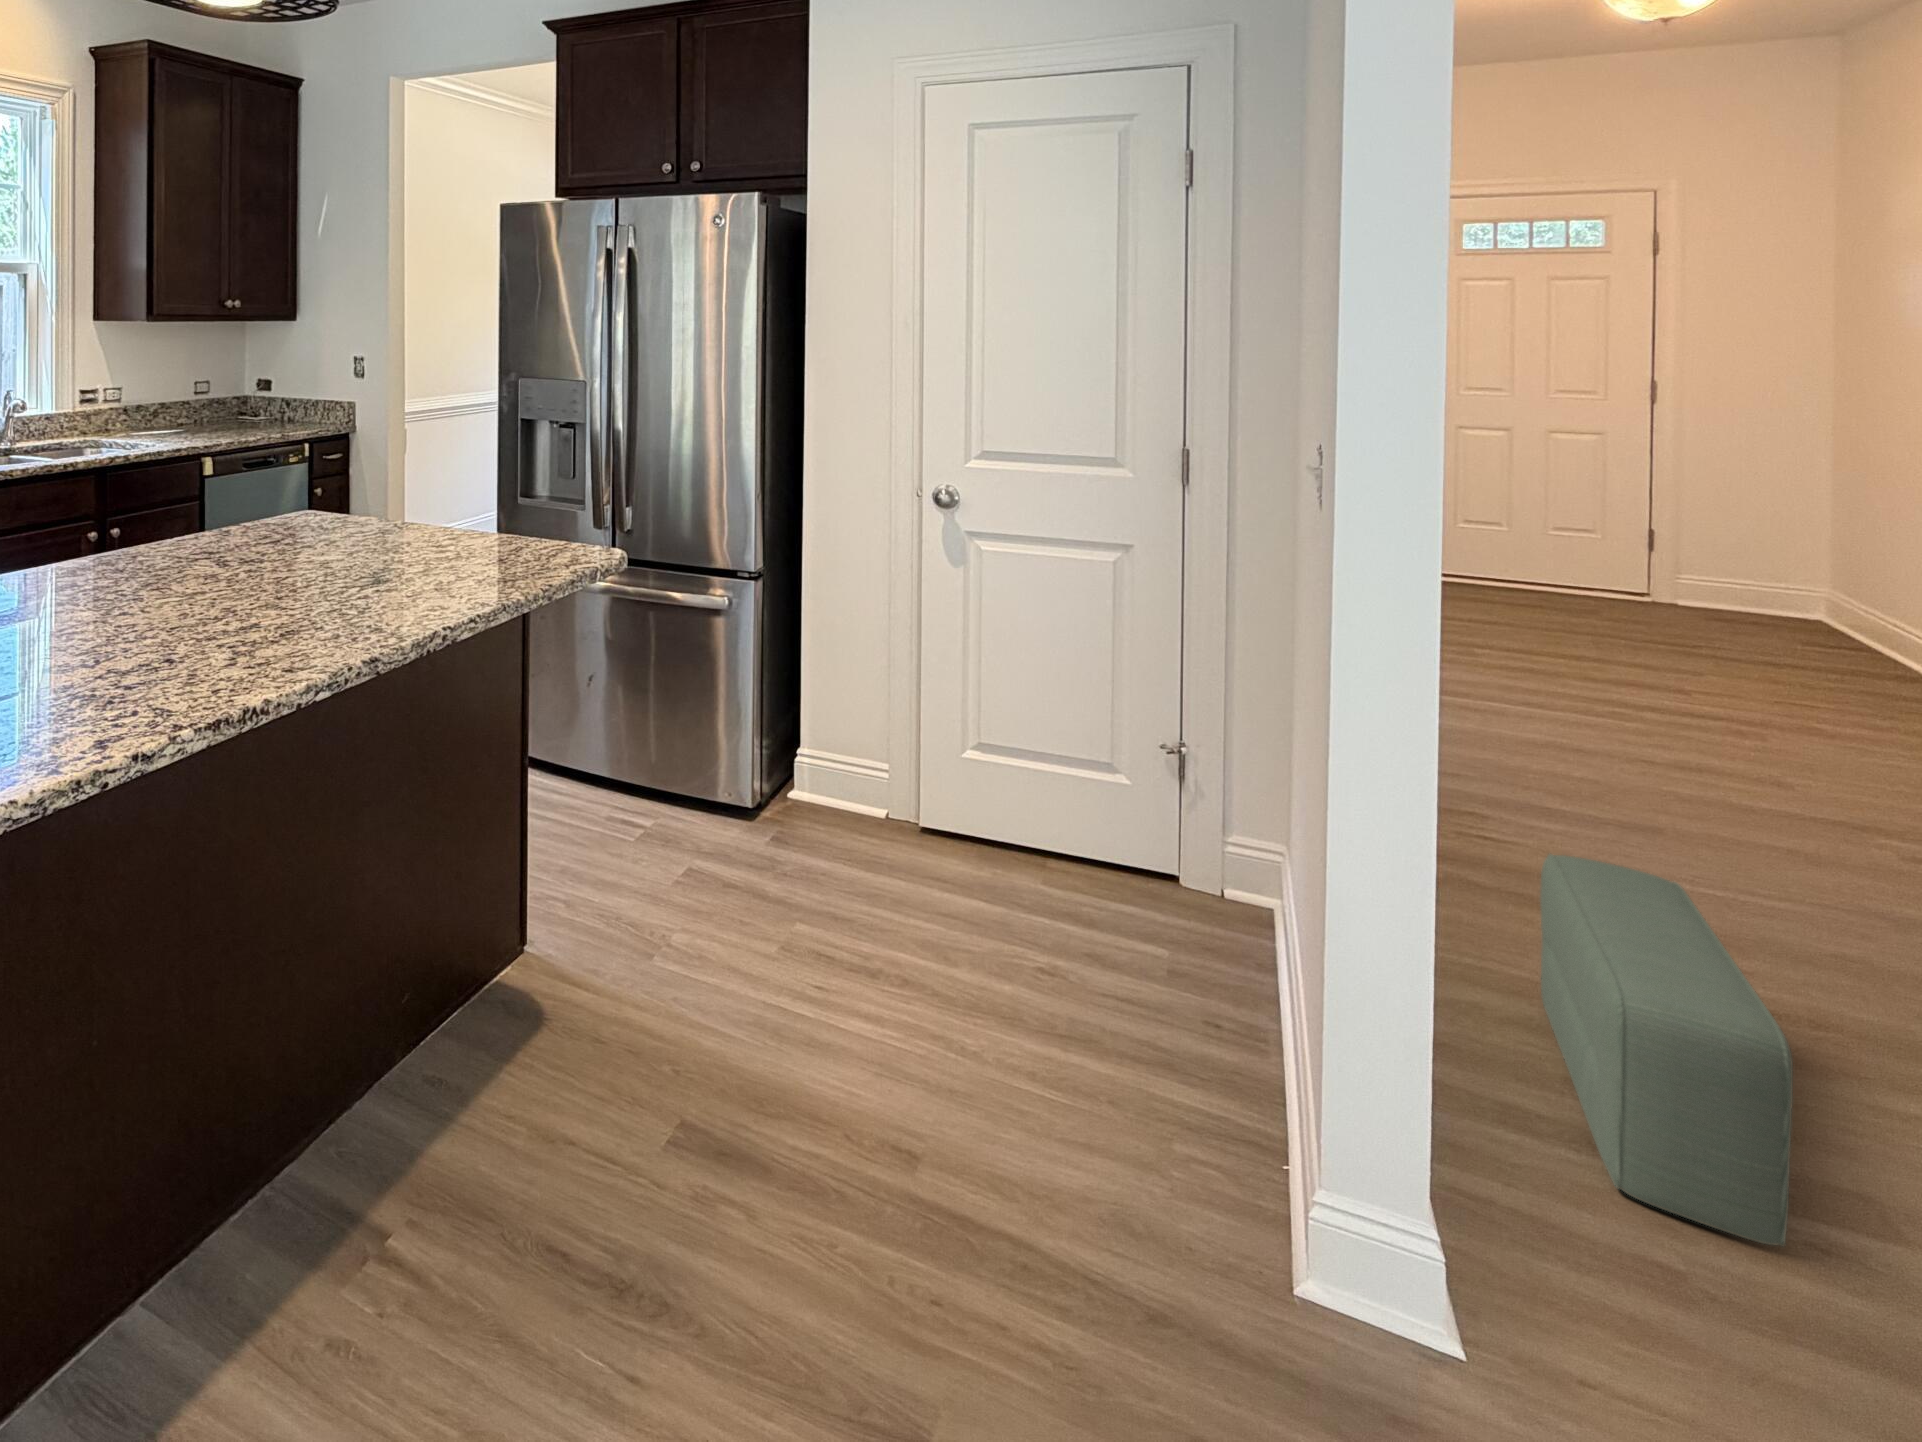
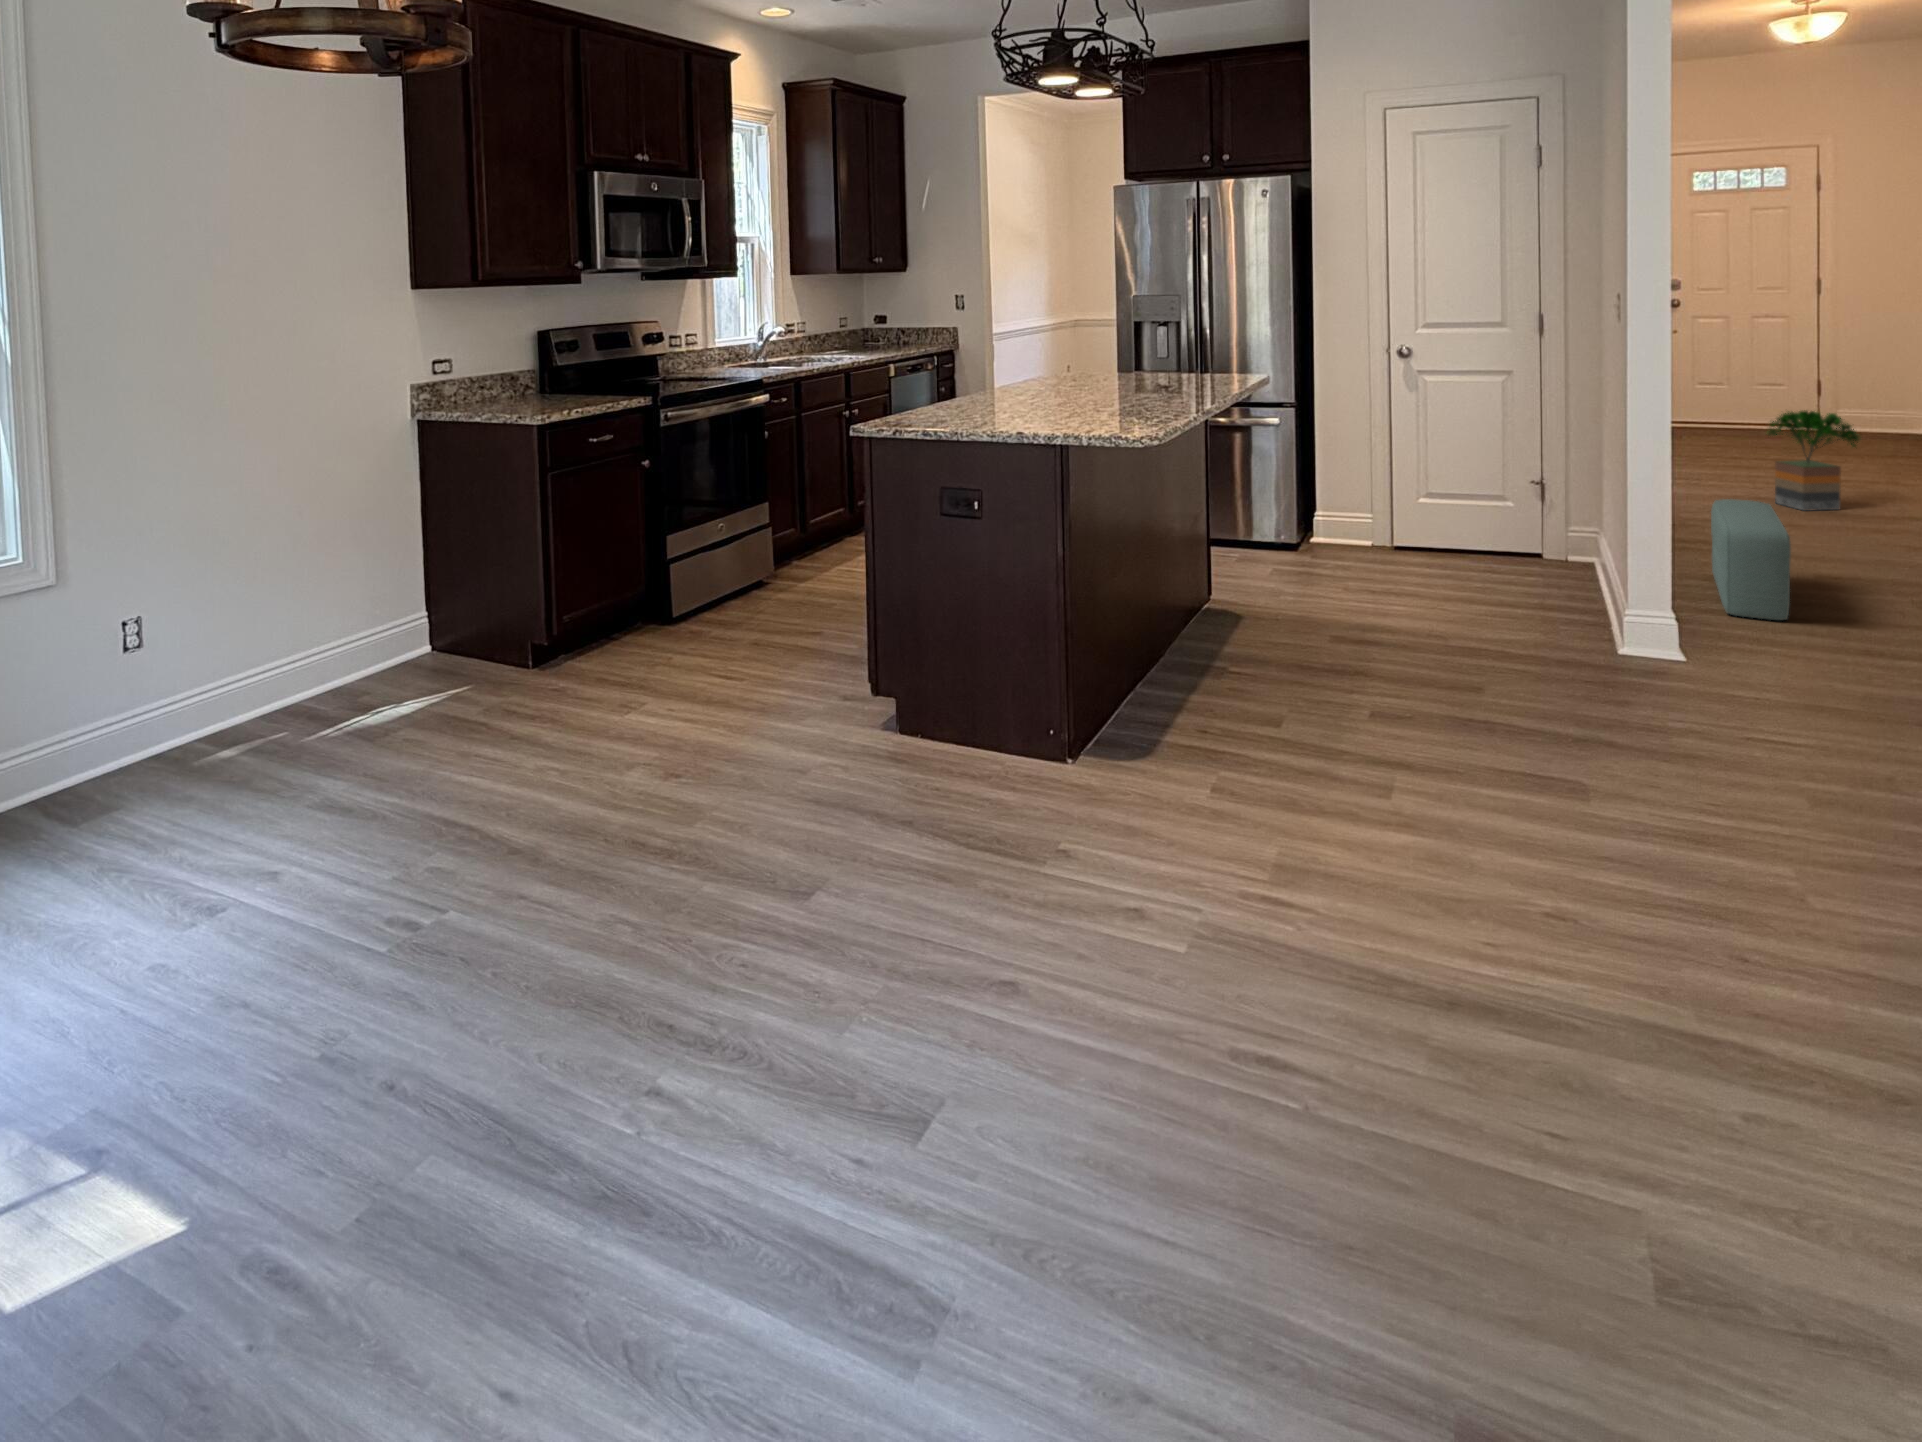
potted tree: none [1581,614,1781,799] -> present [1767,410,1859,511]

